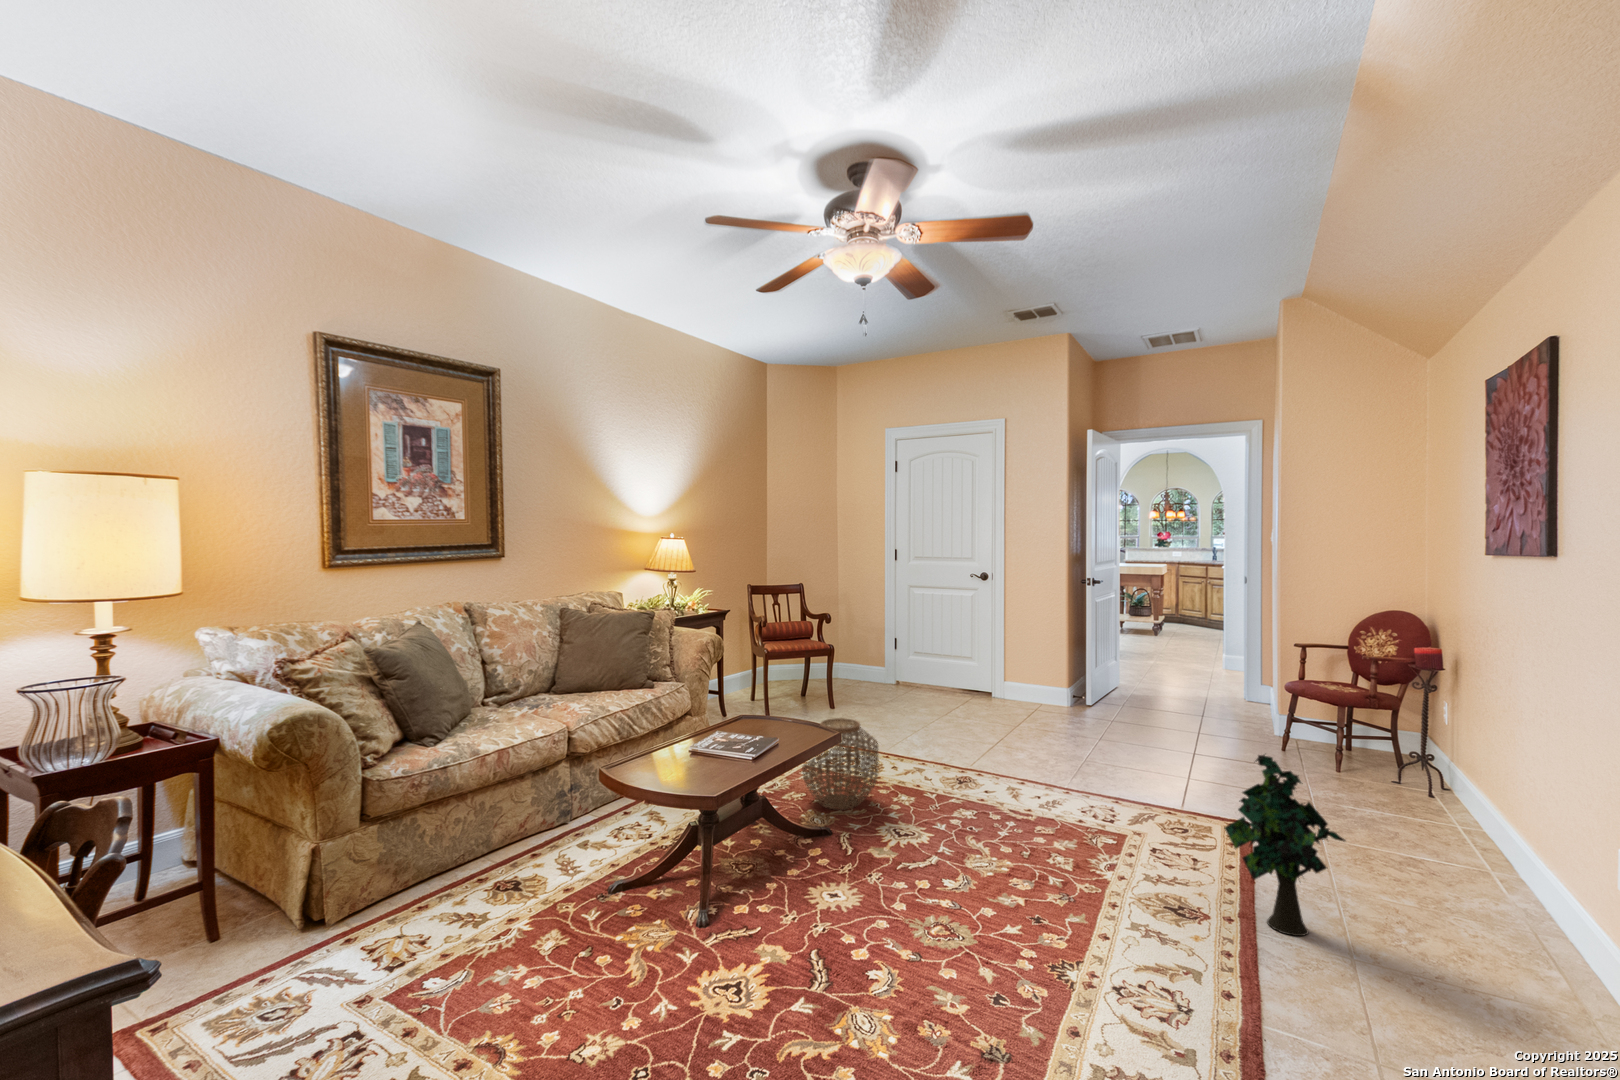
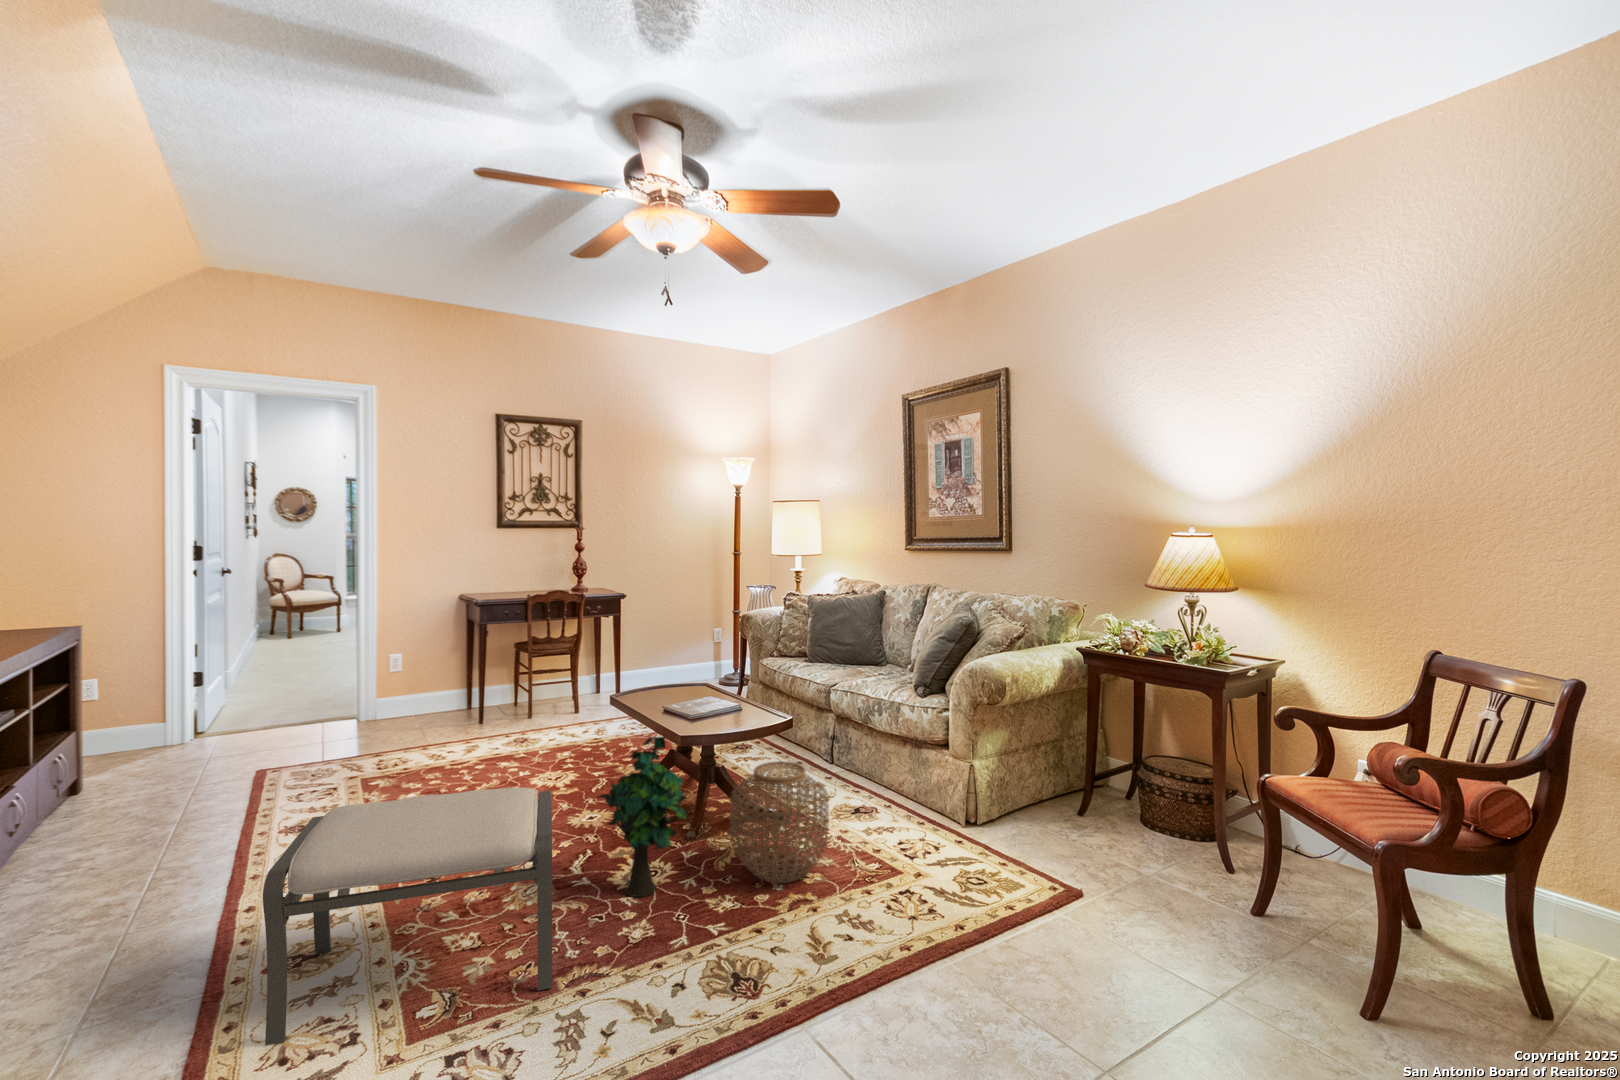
ottoman: none [991,728,1205,908] -> present [263,787,552,1045]
decorative plant: present [1225,755,1345,936] -> present [596,736,687,897]

